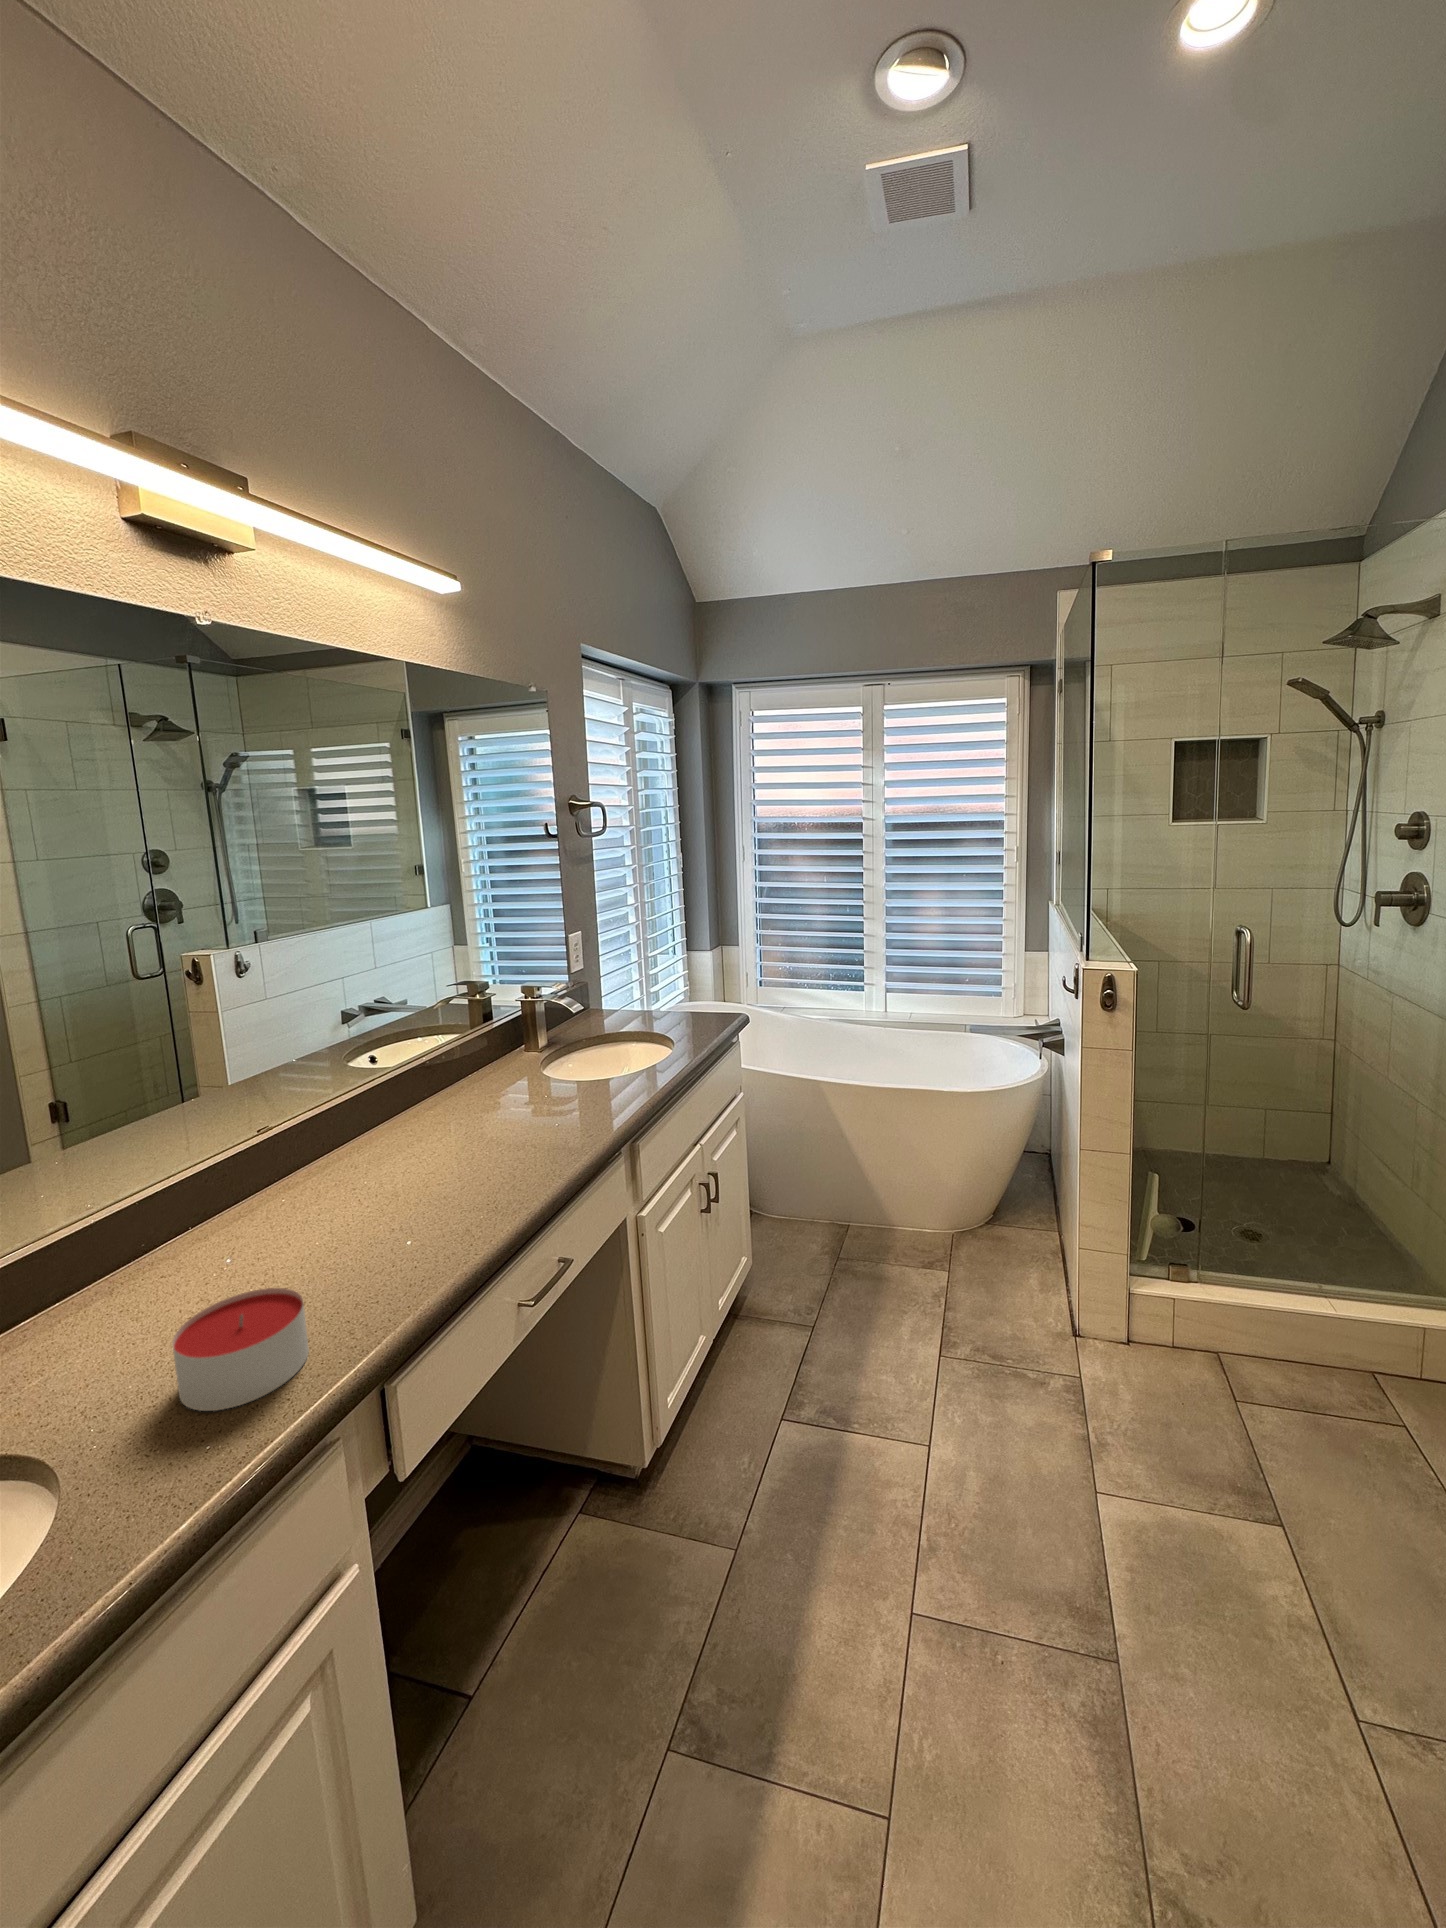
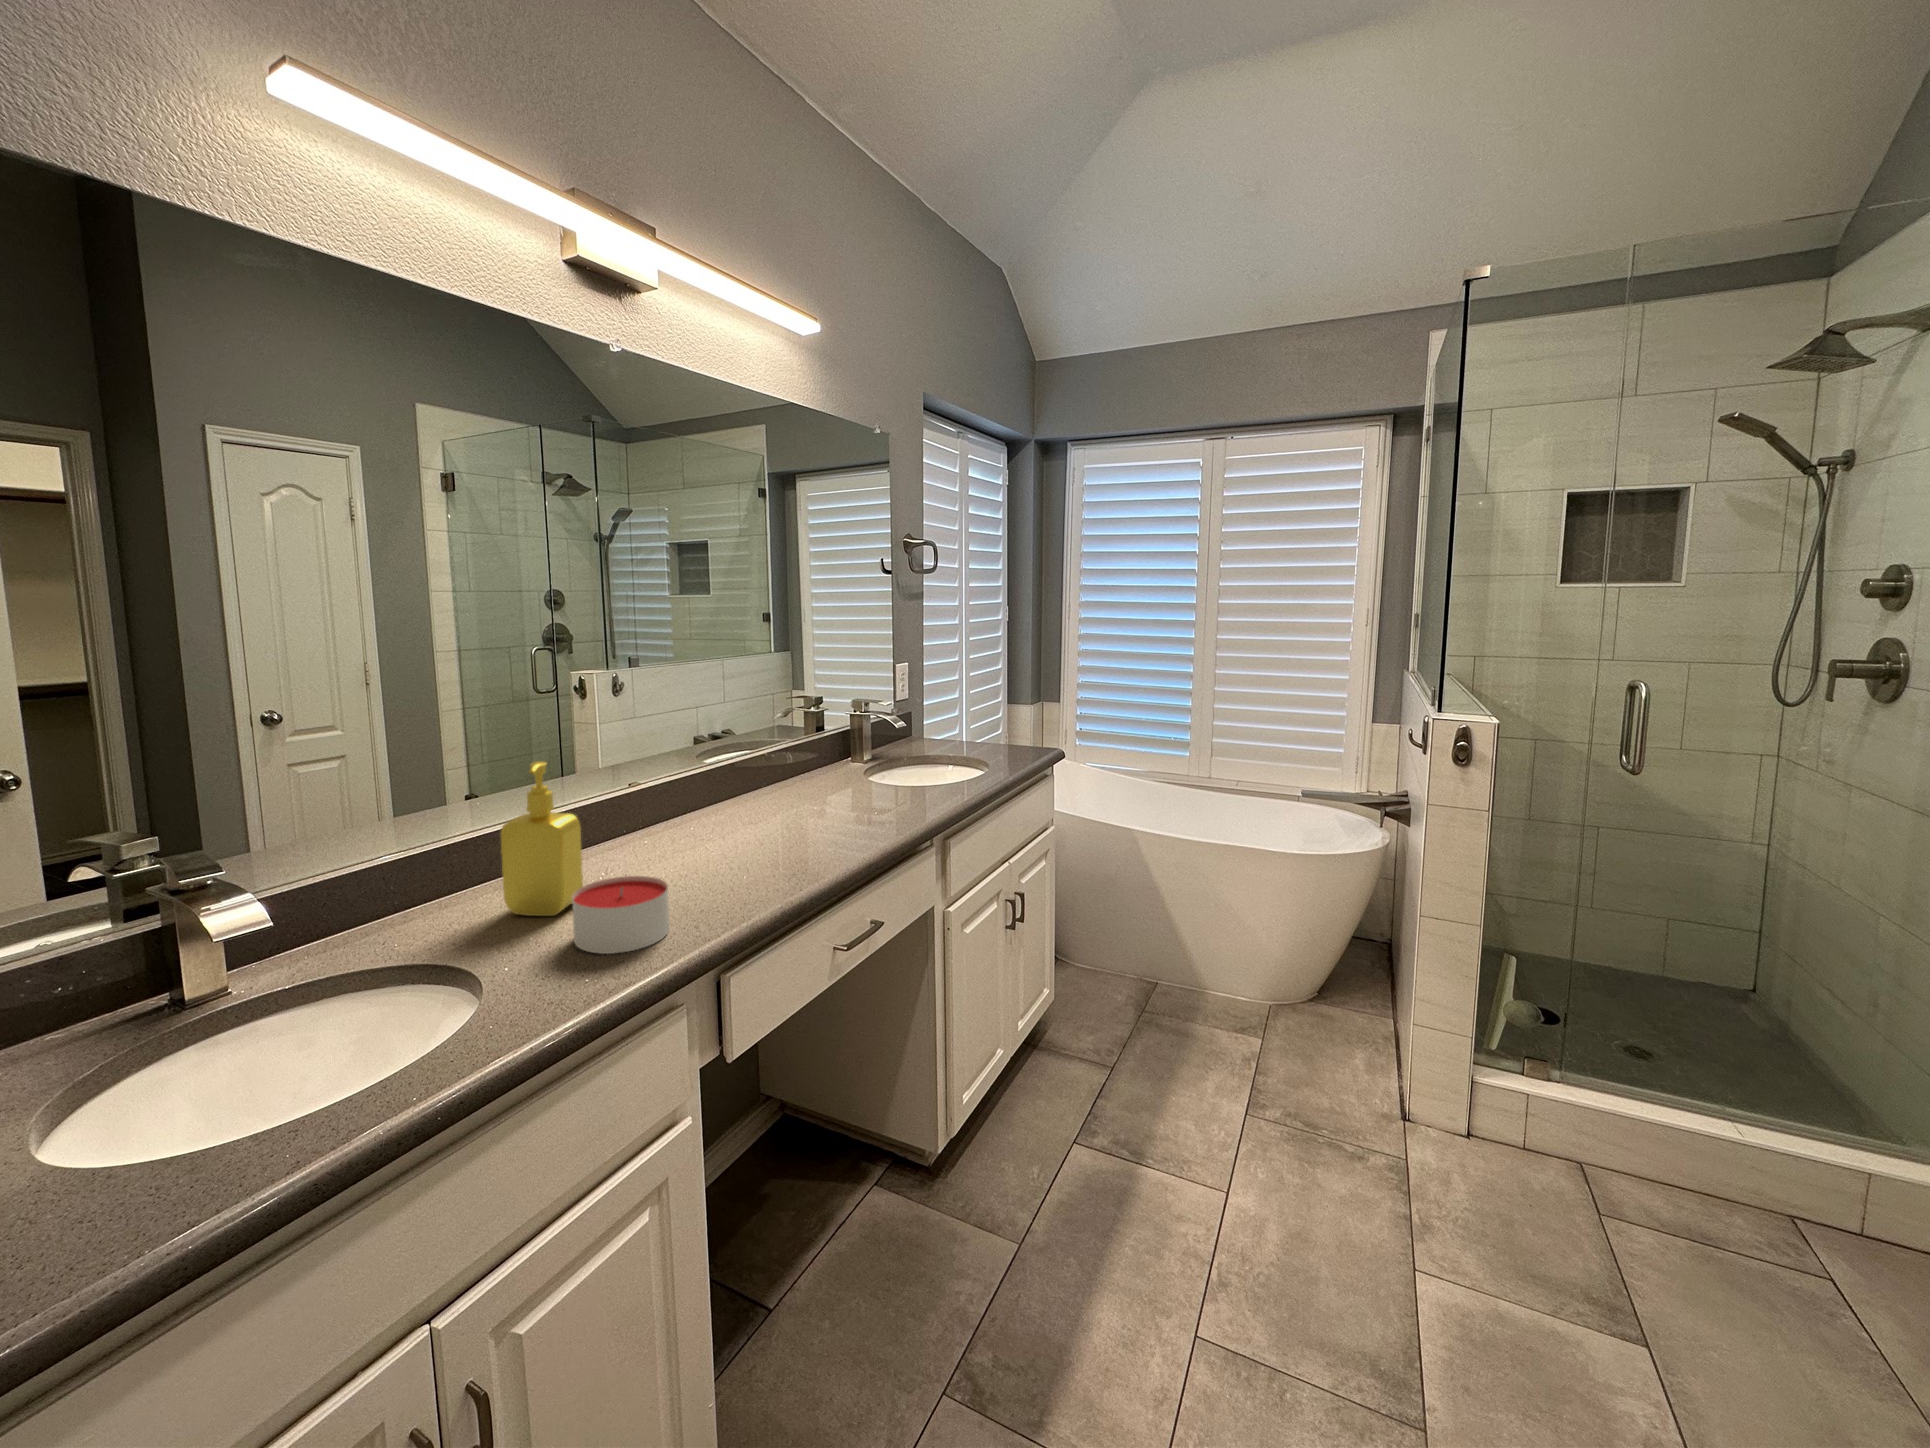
soap dispenser: none [69,1160,193,1355] -> present [501,761,583,916]

